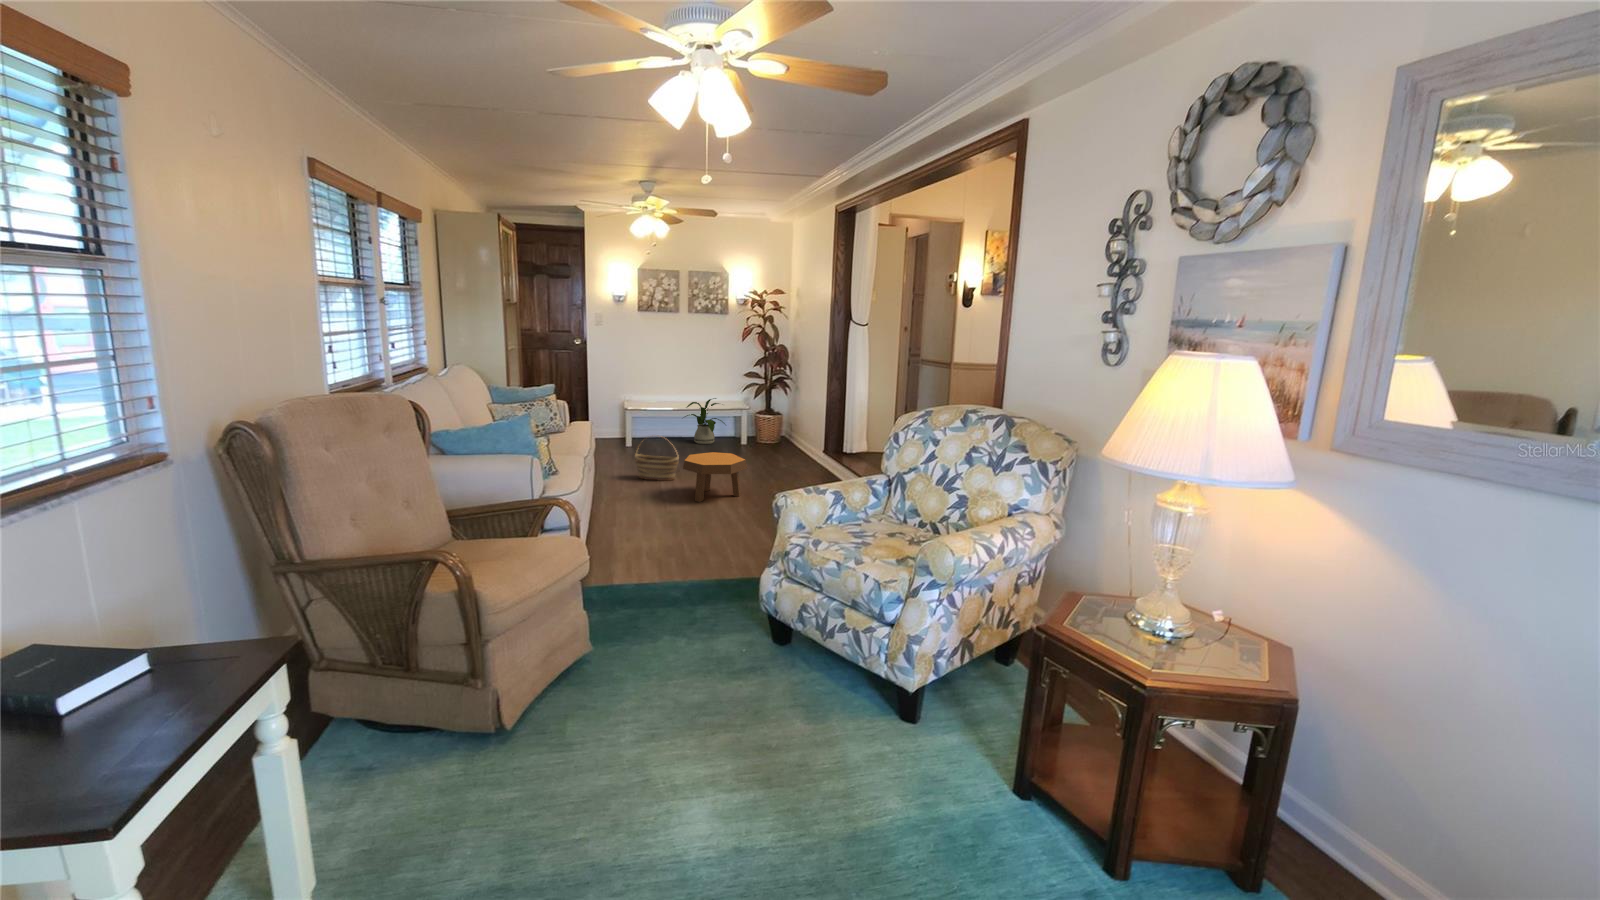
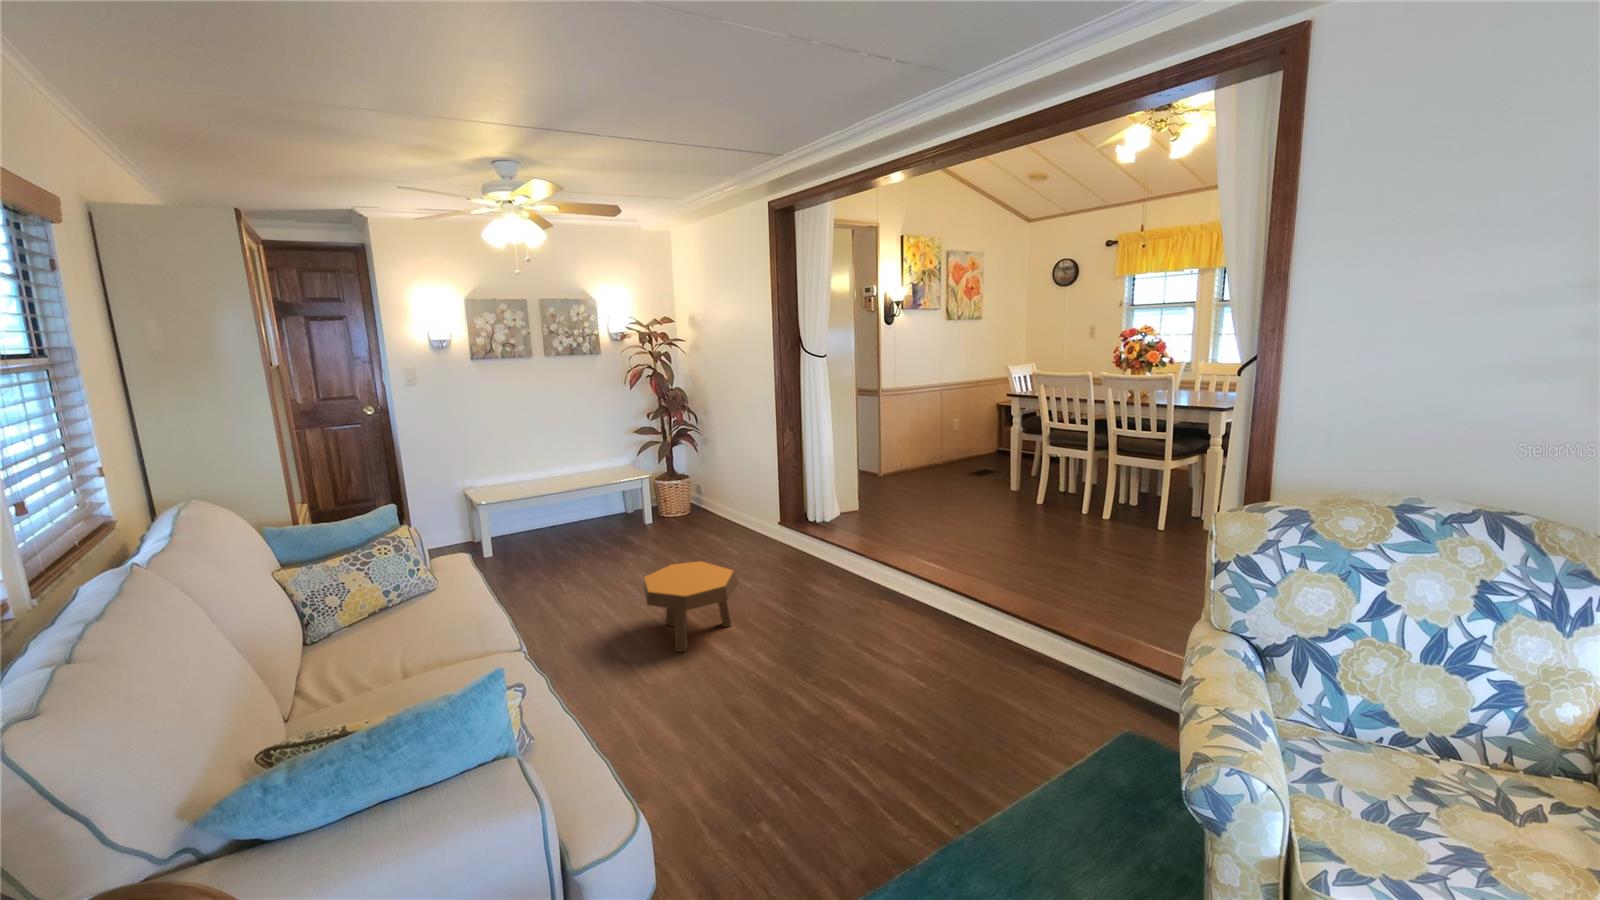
house plant: present [685,398,725,444] -> none [554,469,625,534]
basket: present [635,448,679,481] -> none [539,551,612,621]

